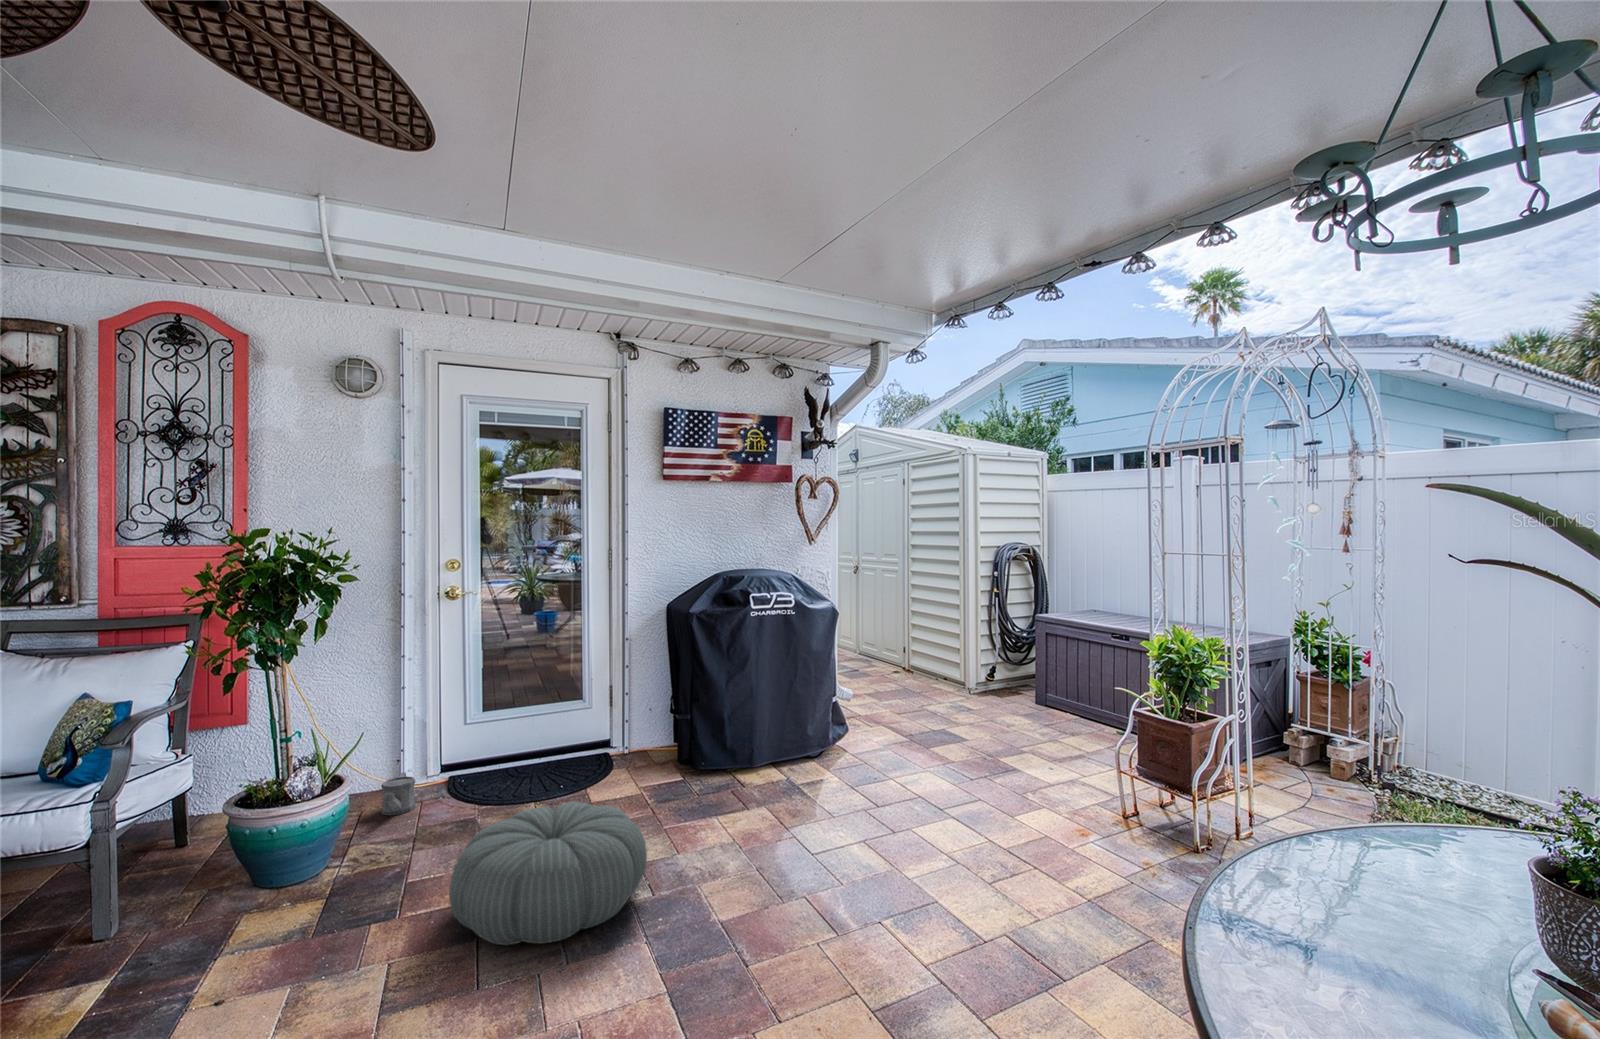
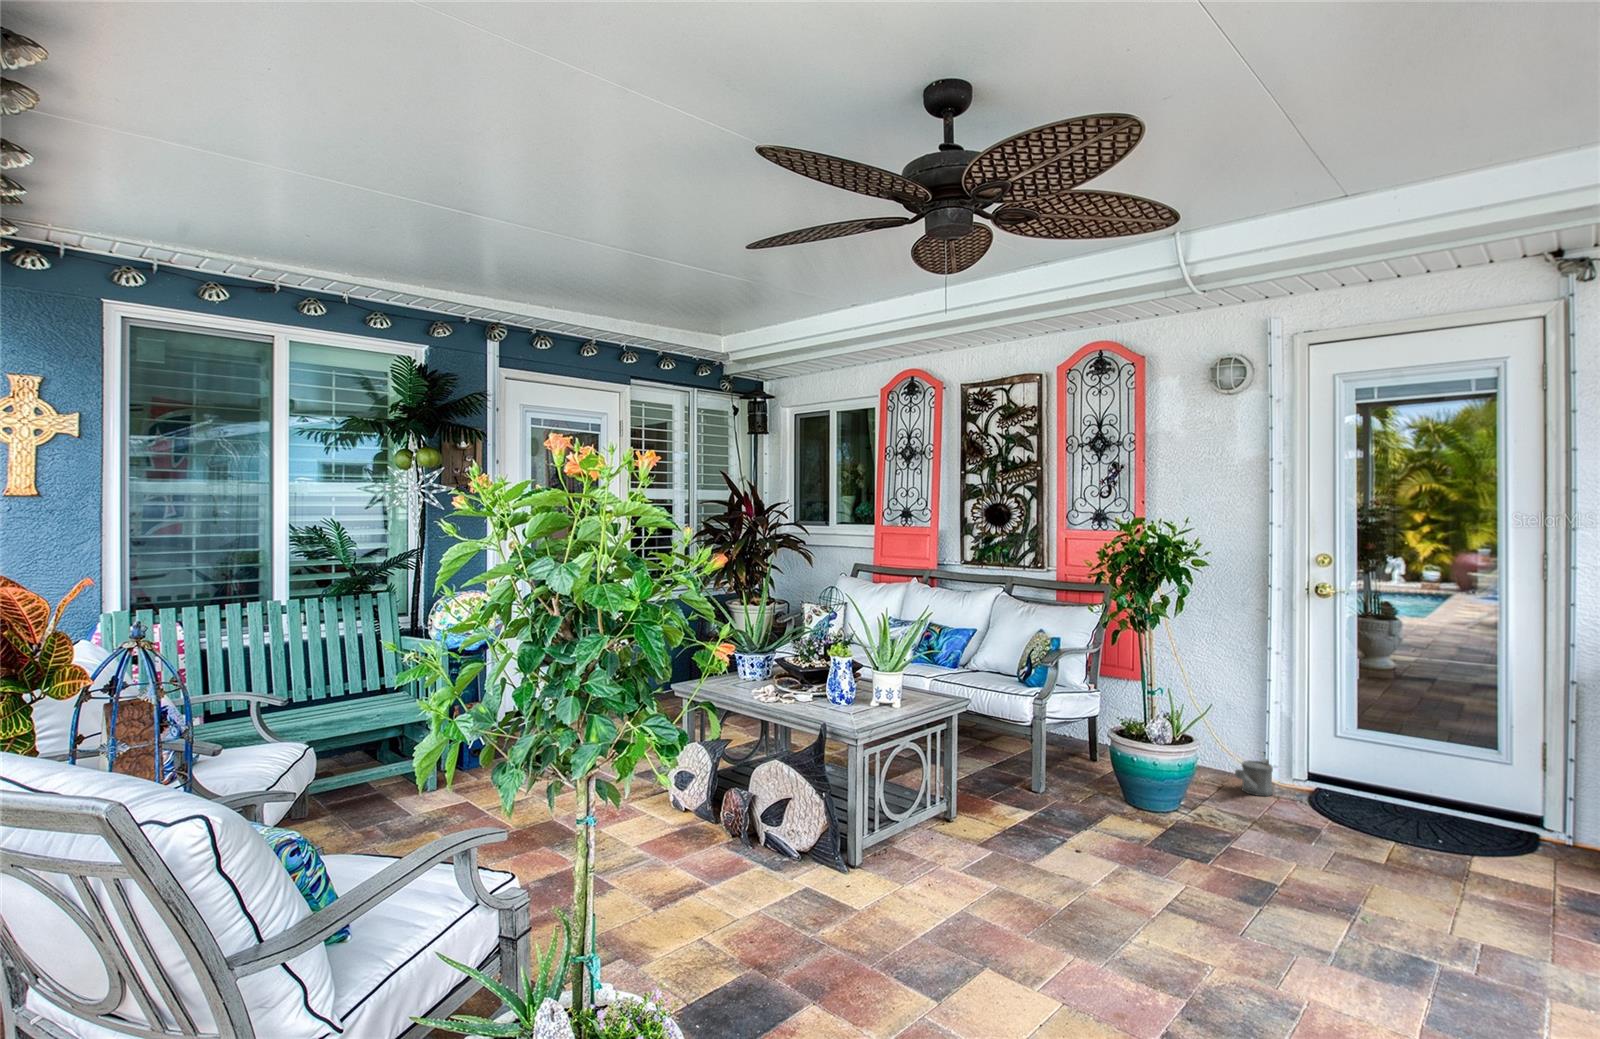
pouf: present [449,802,647,945] -> none [1235,821,1462,961]

